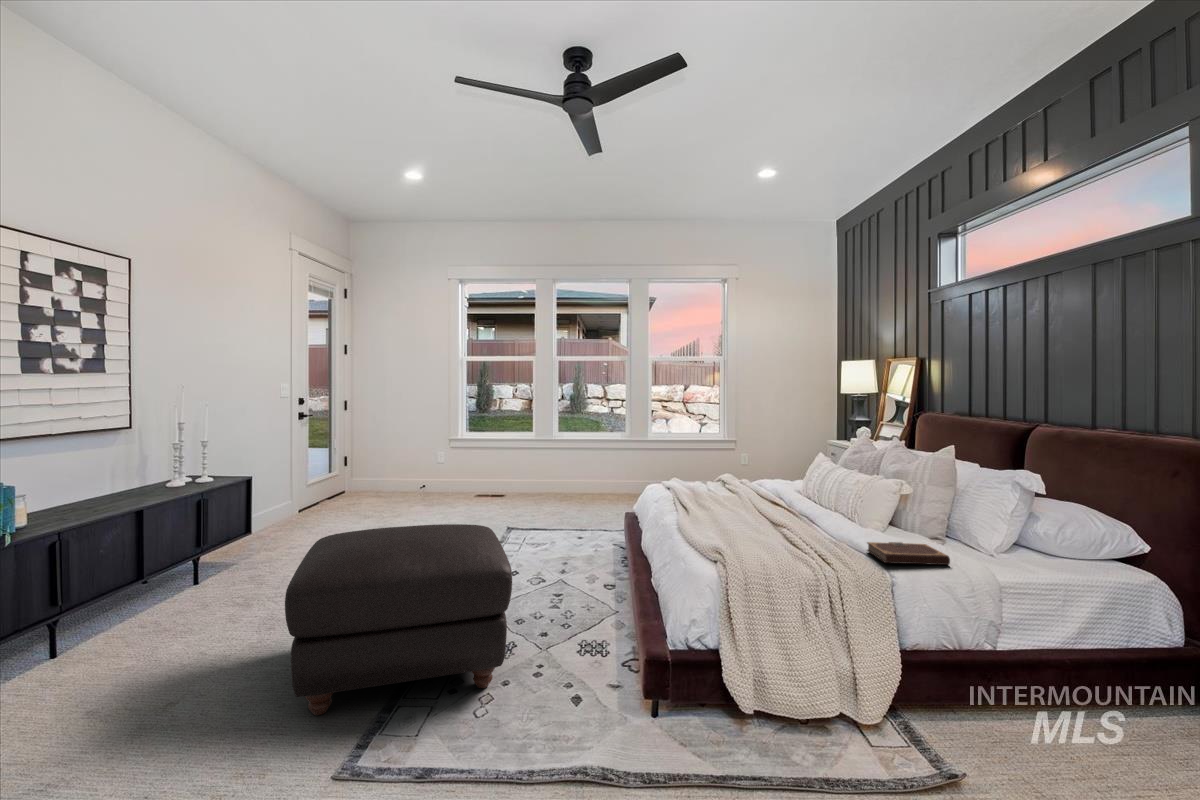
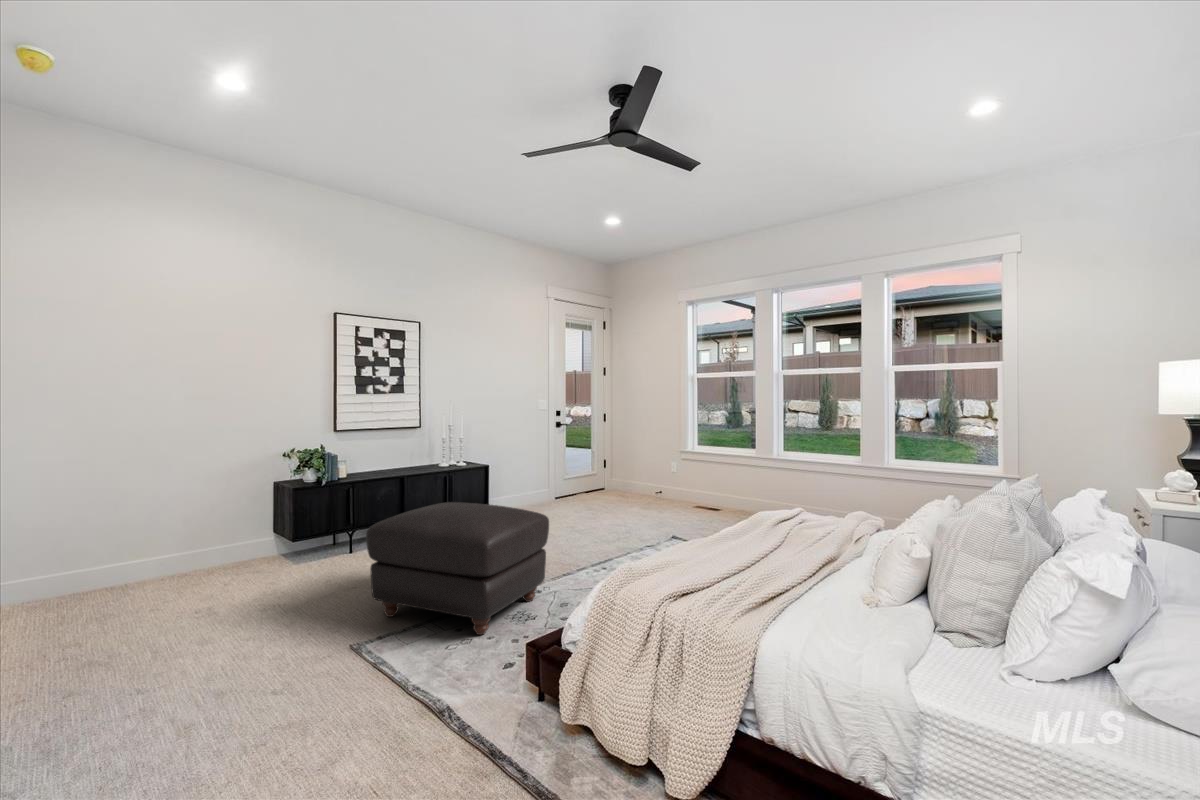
notebook: present [867,542,950,565] -> none [795,587,901,637]

